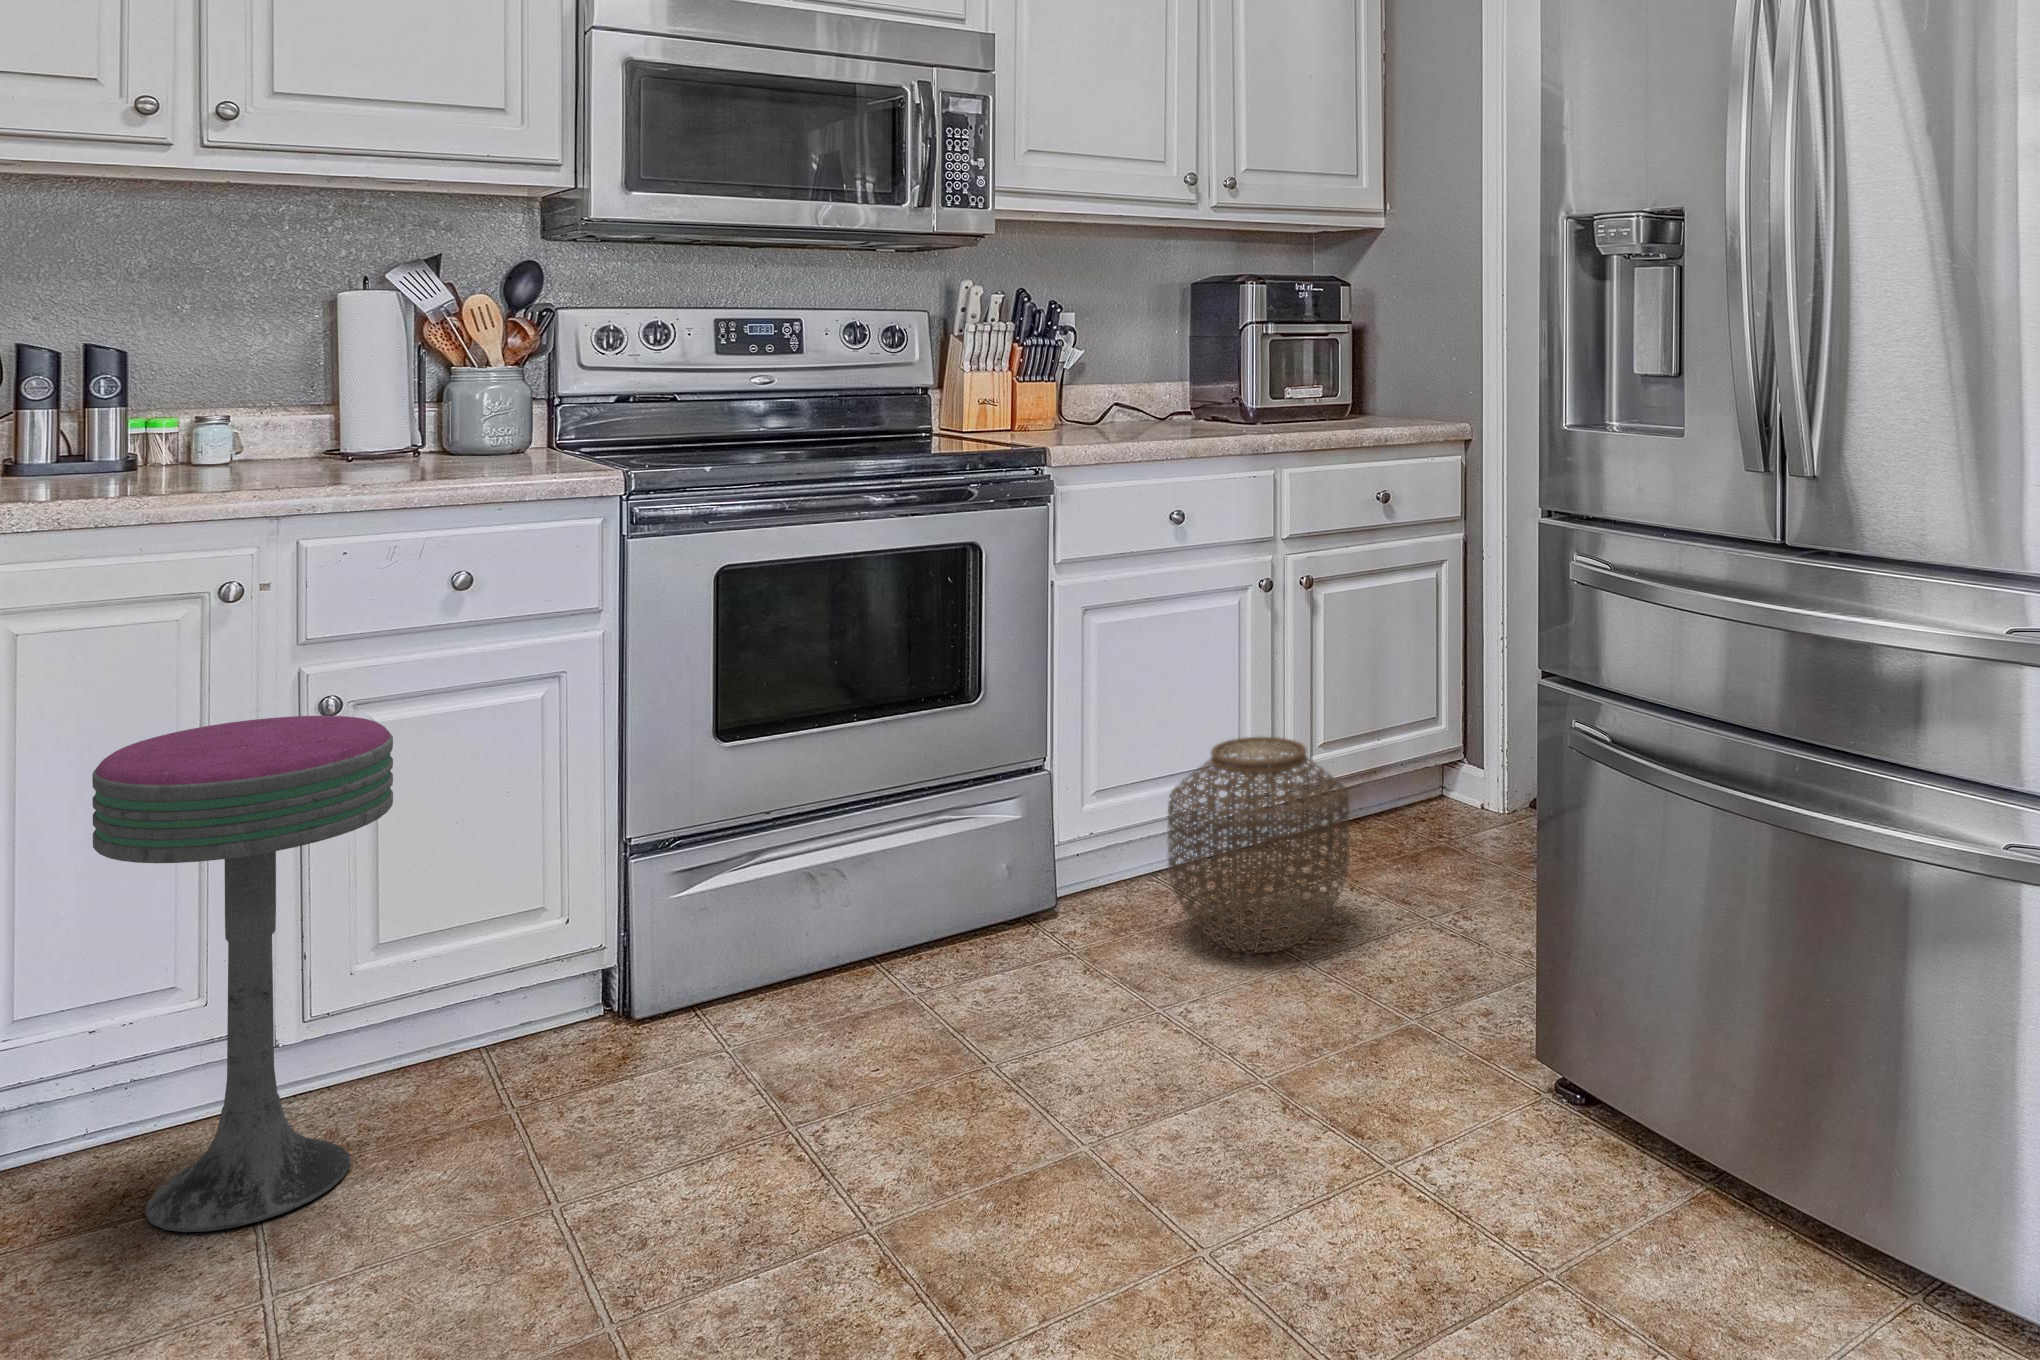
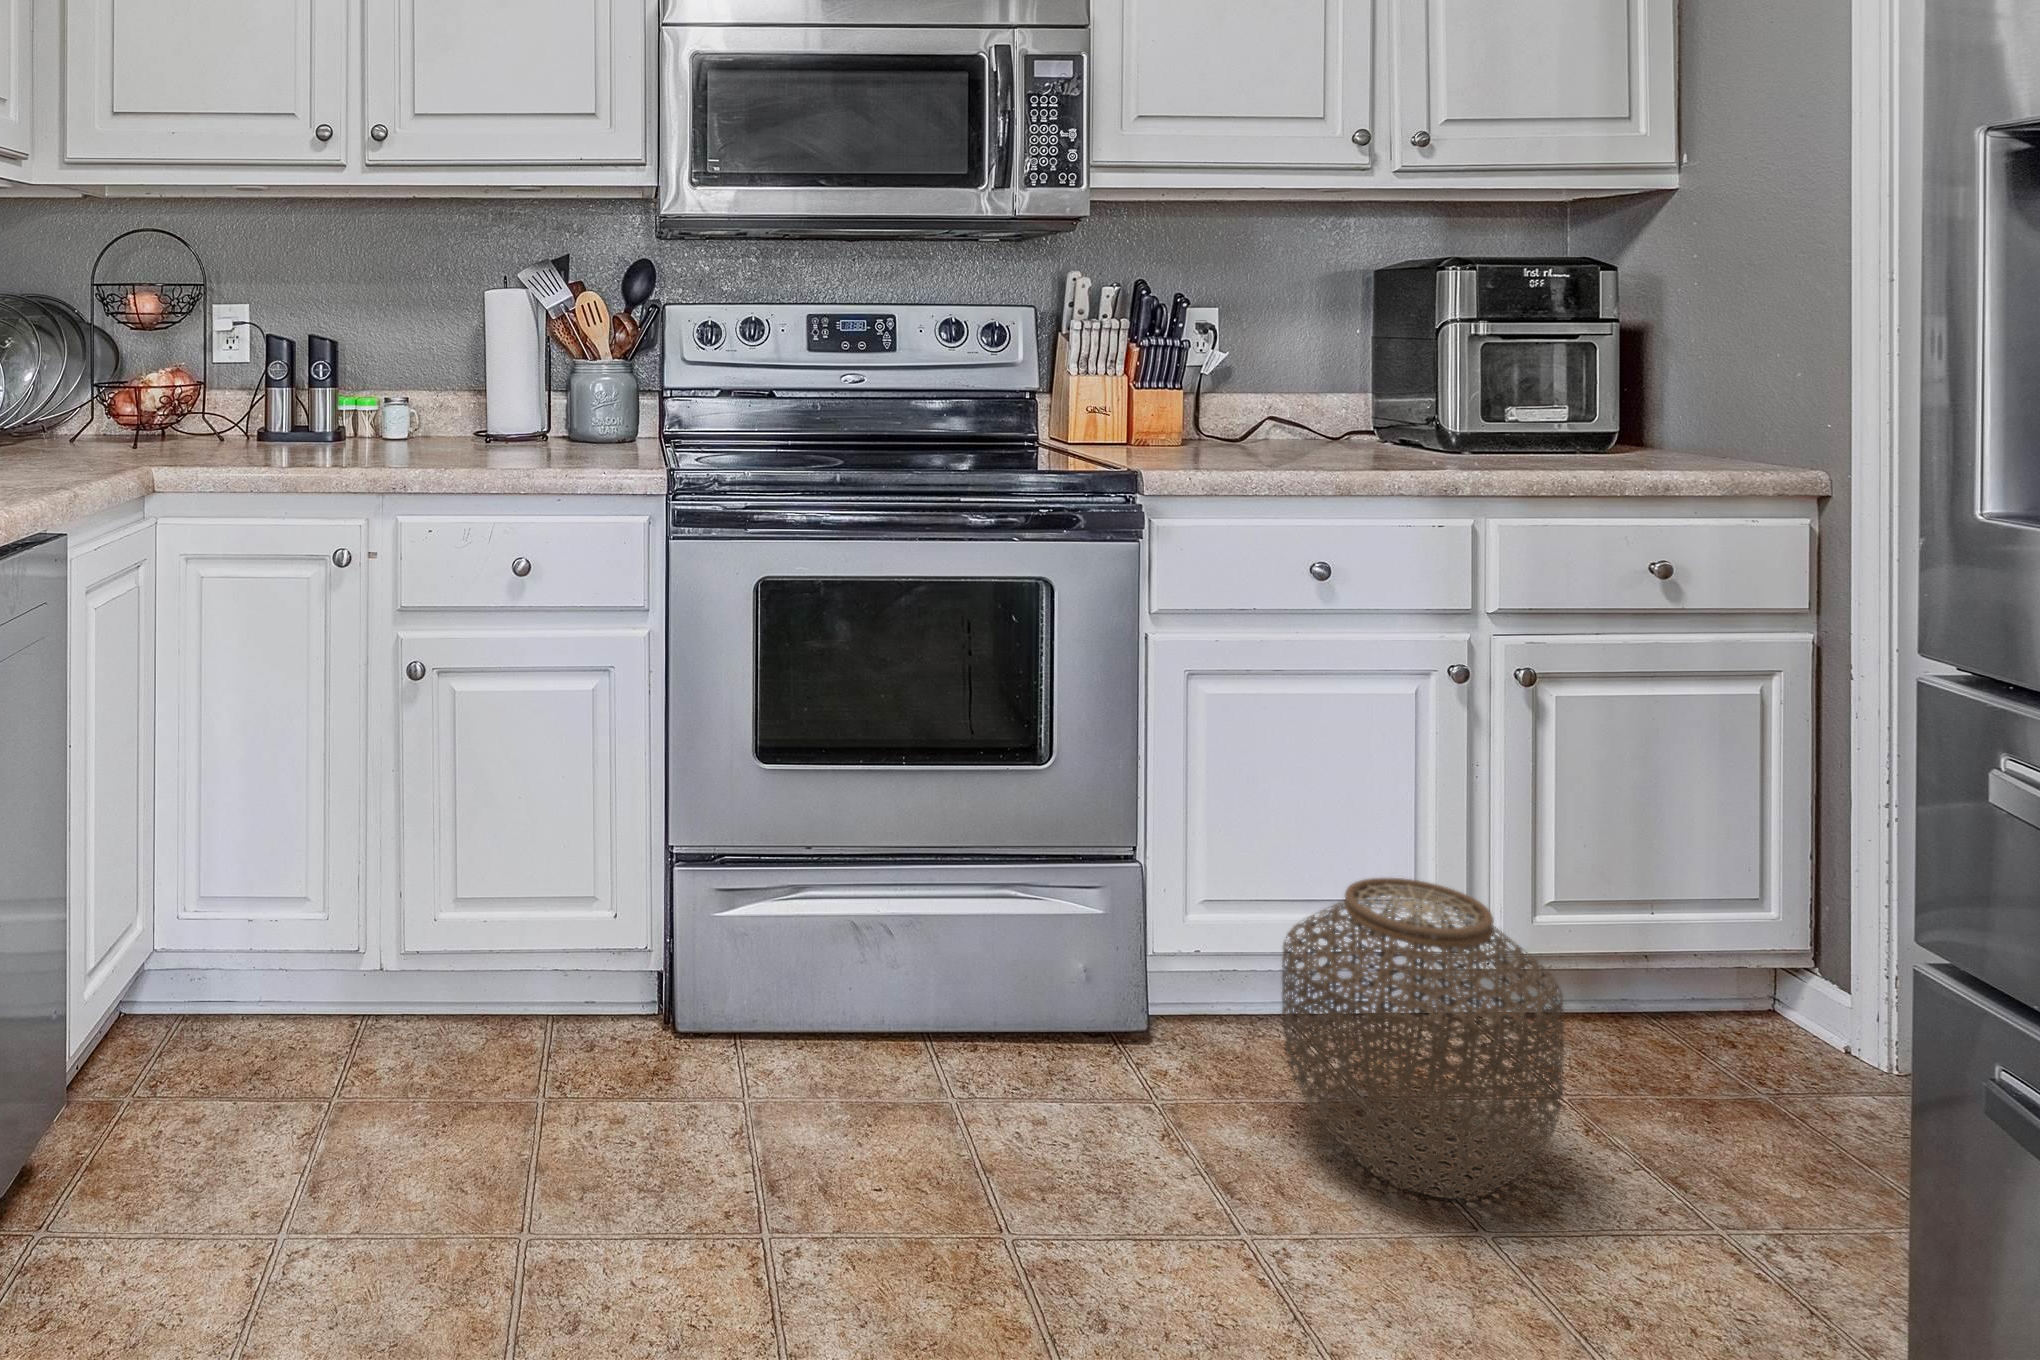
bar stool: present [92,716,393,1232] -> none [179,688,415,1174]

